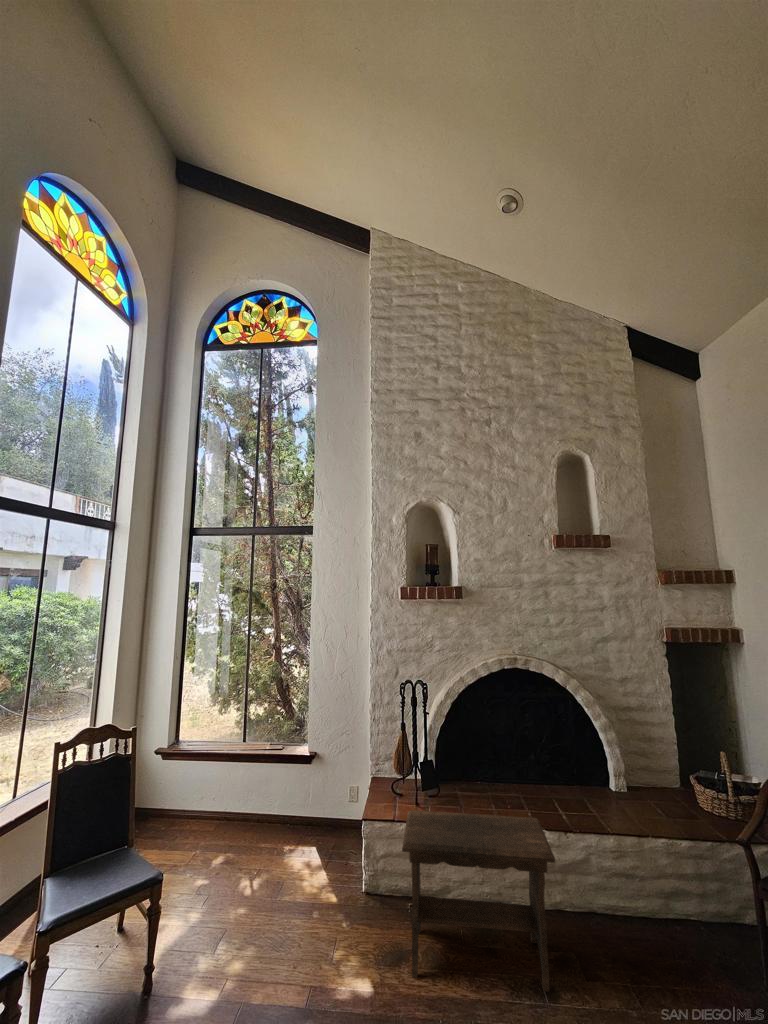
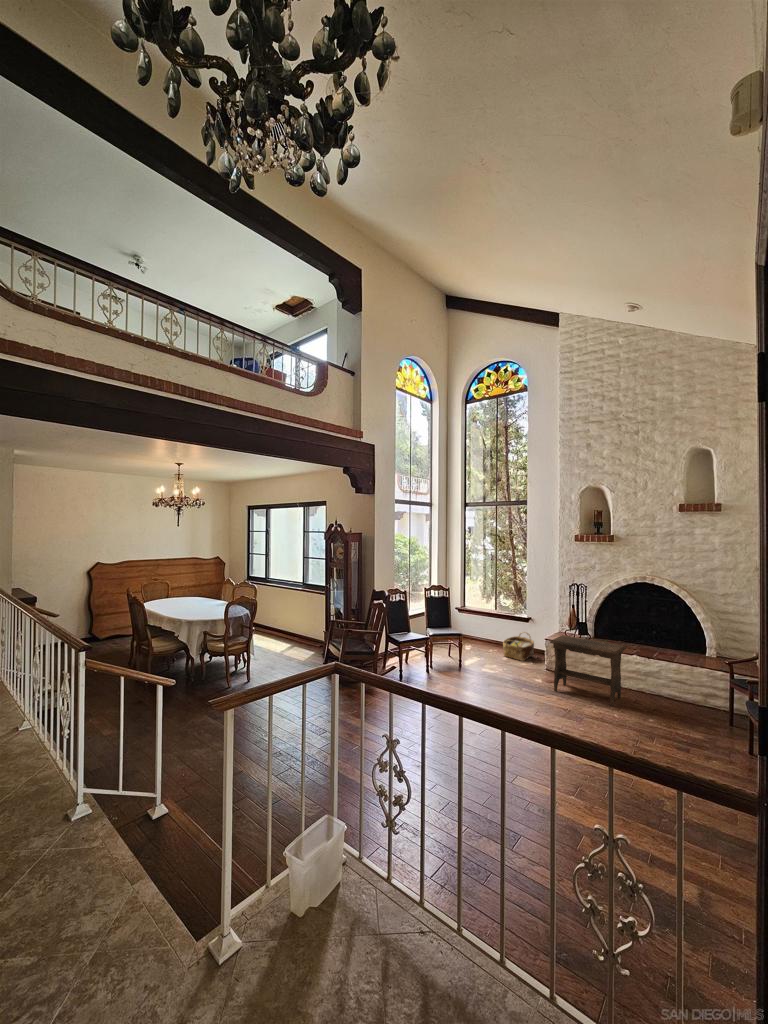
woven basket: none [263,783,323,859] -> present [503,632,534,661]

